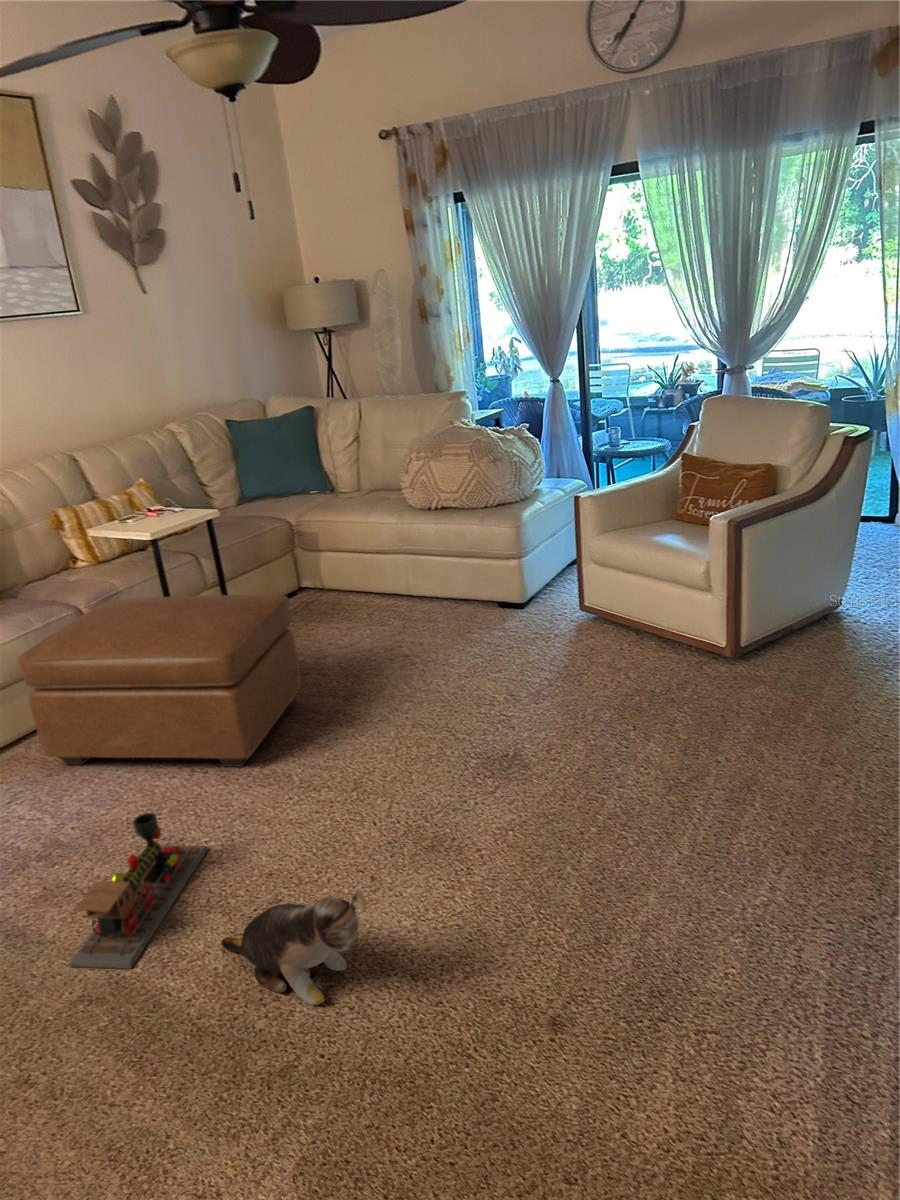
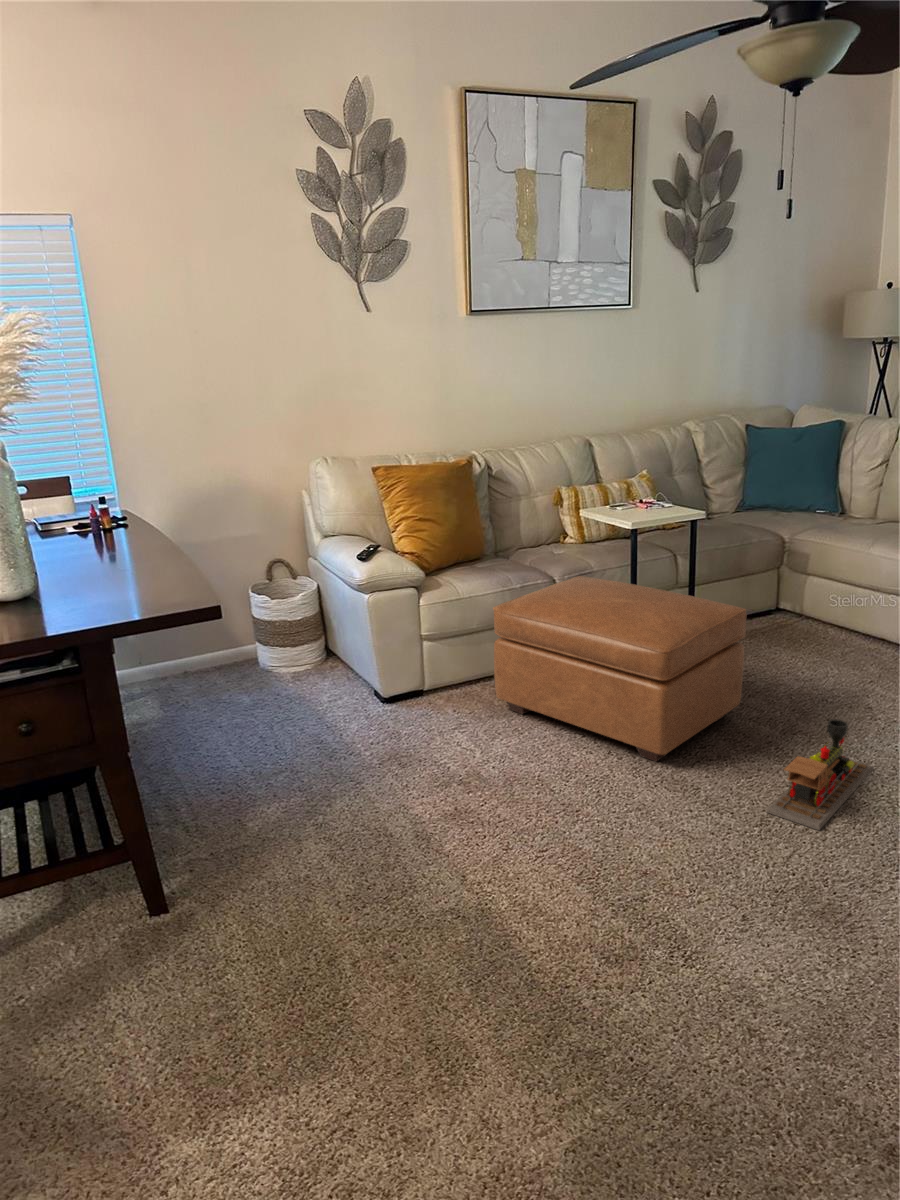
toy train: present [69,813,208,969] -> present [767,719,874,830]
plush toy: present [221,891,366,1005] -> none [579,899,714,1011]

